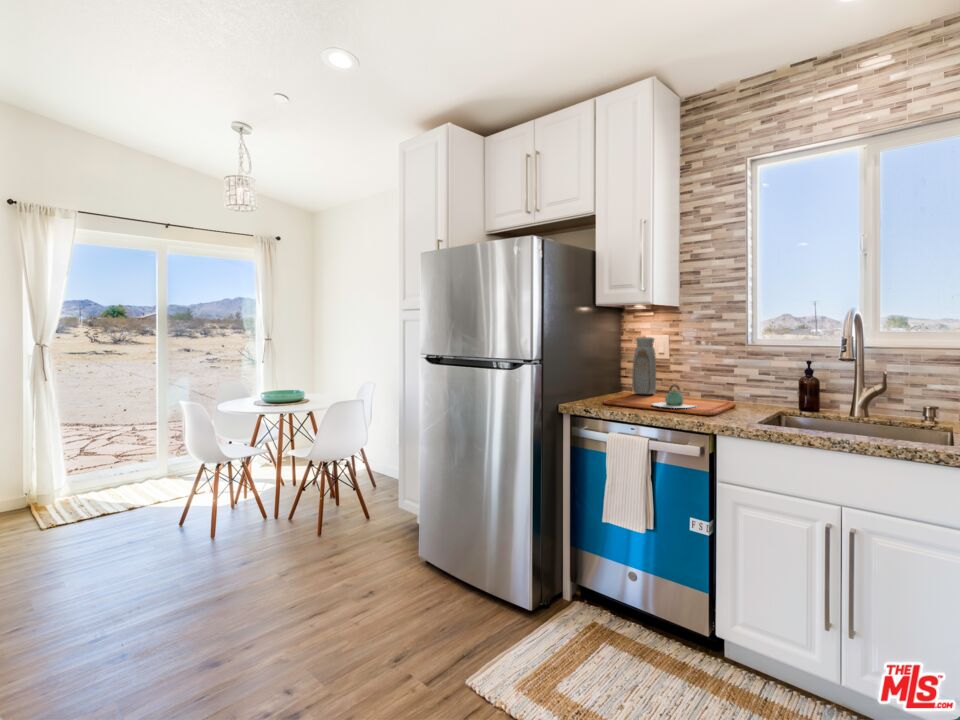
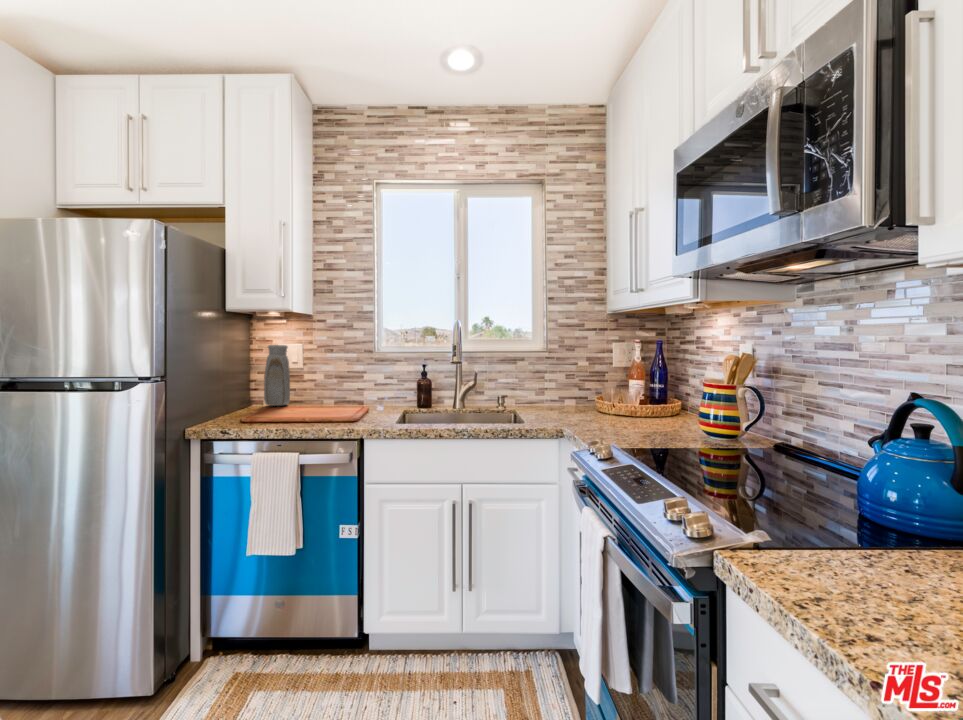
teapot: present [652,384,695,408] -> none [291,392,337,416]

